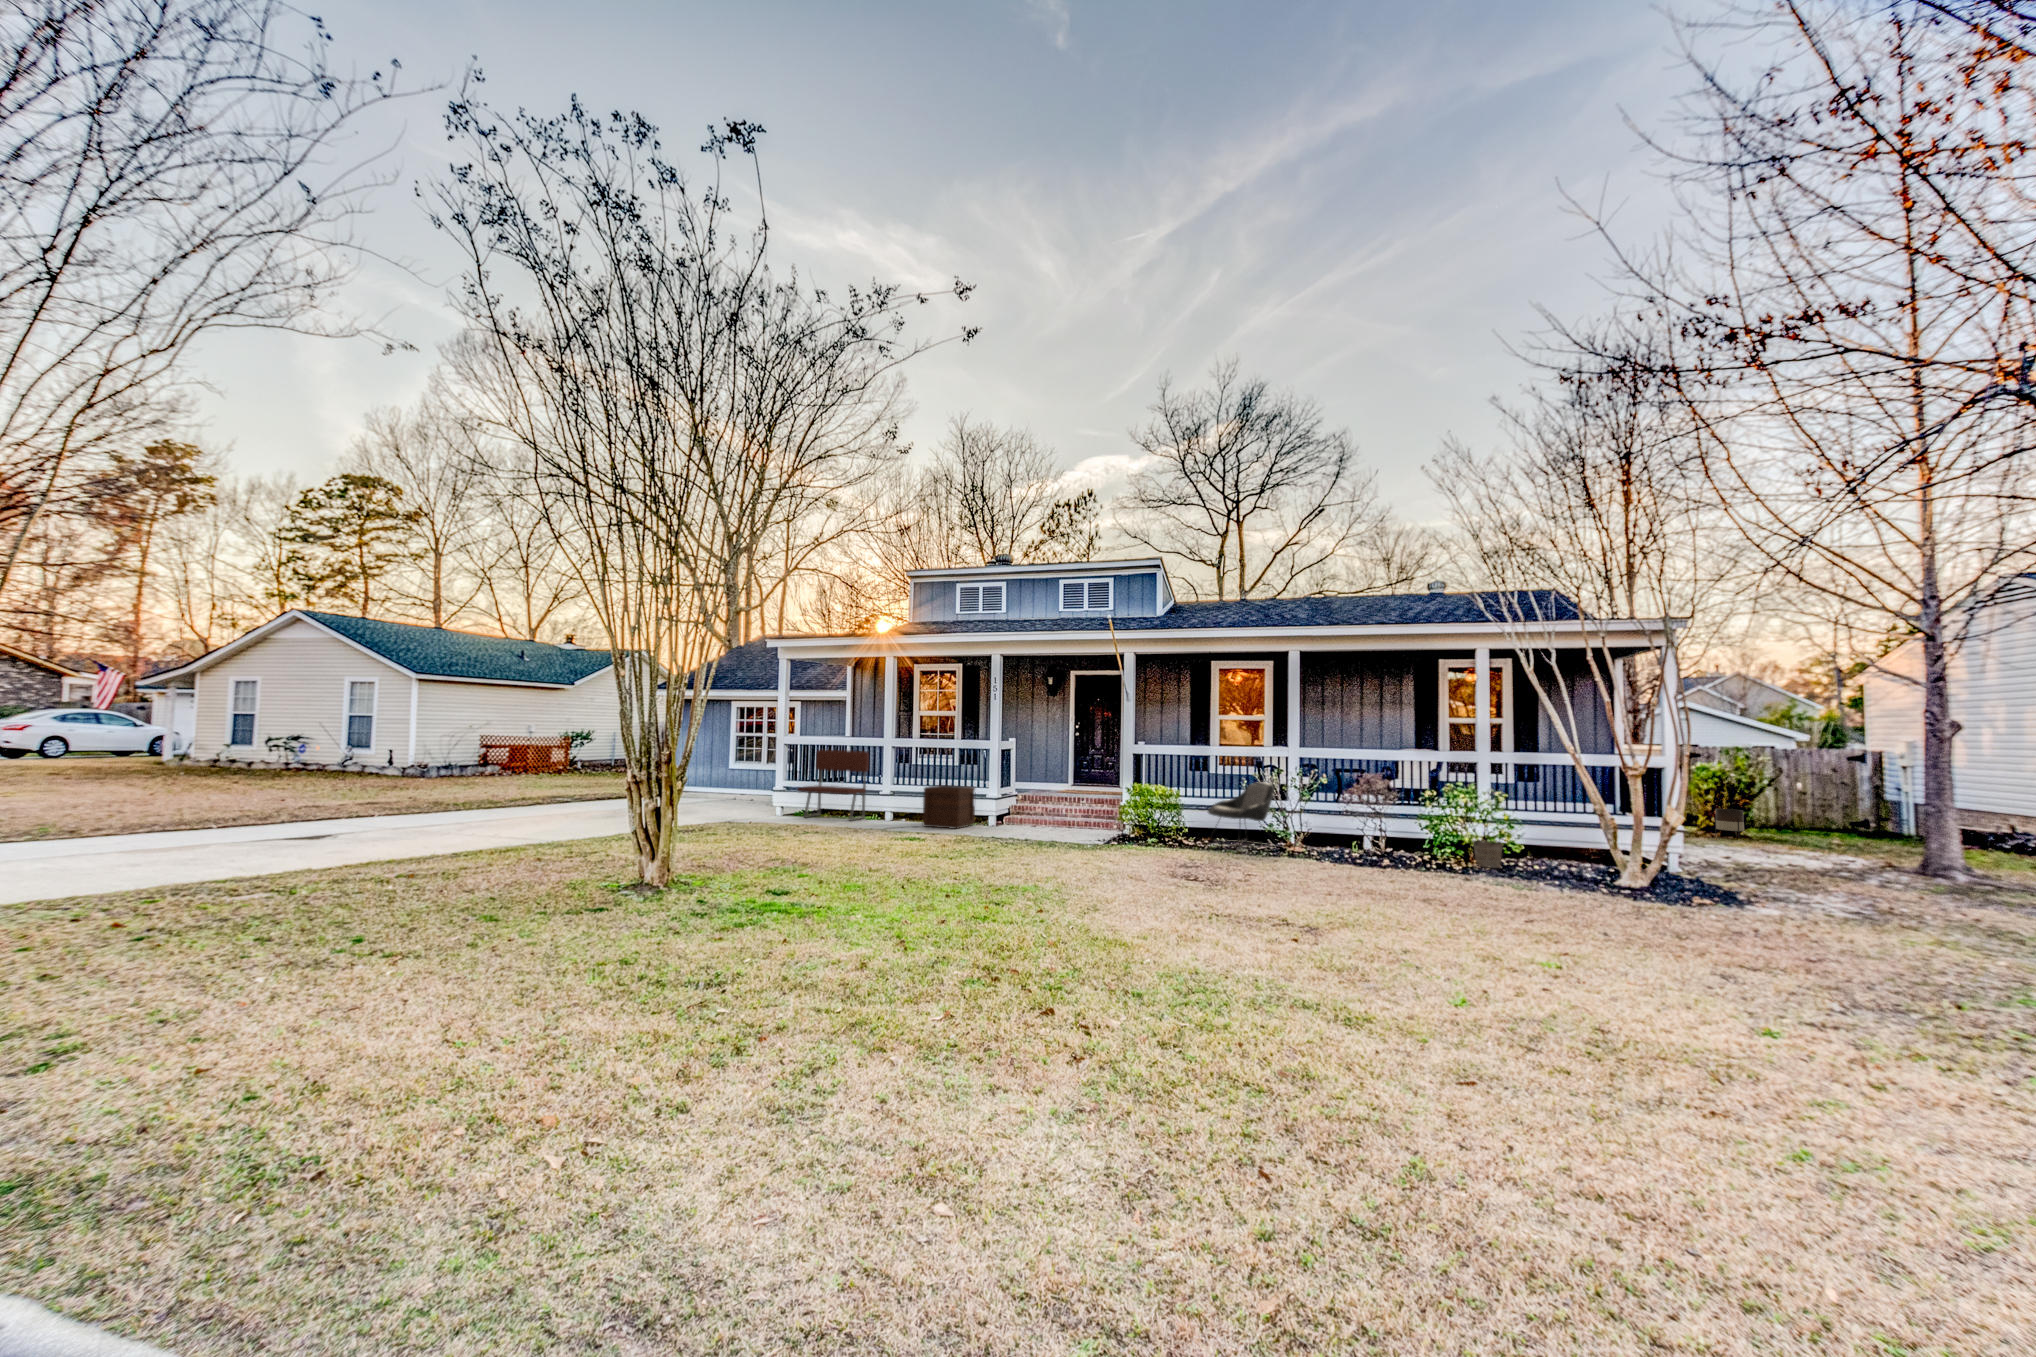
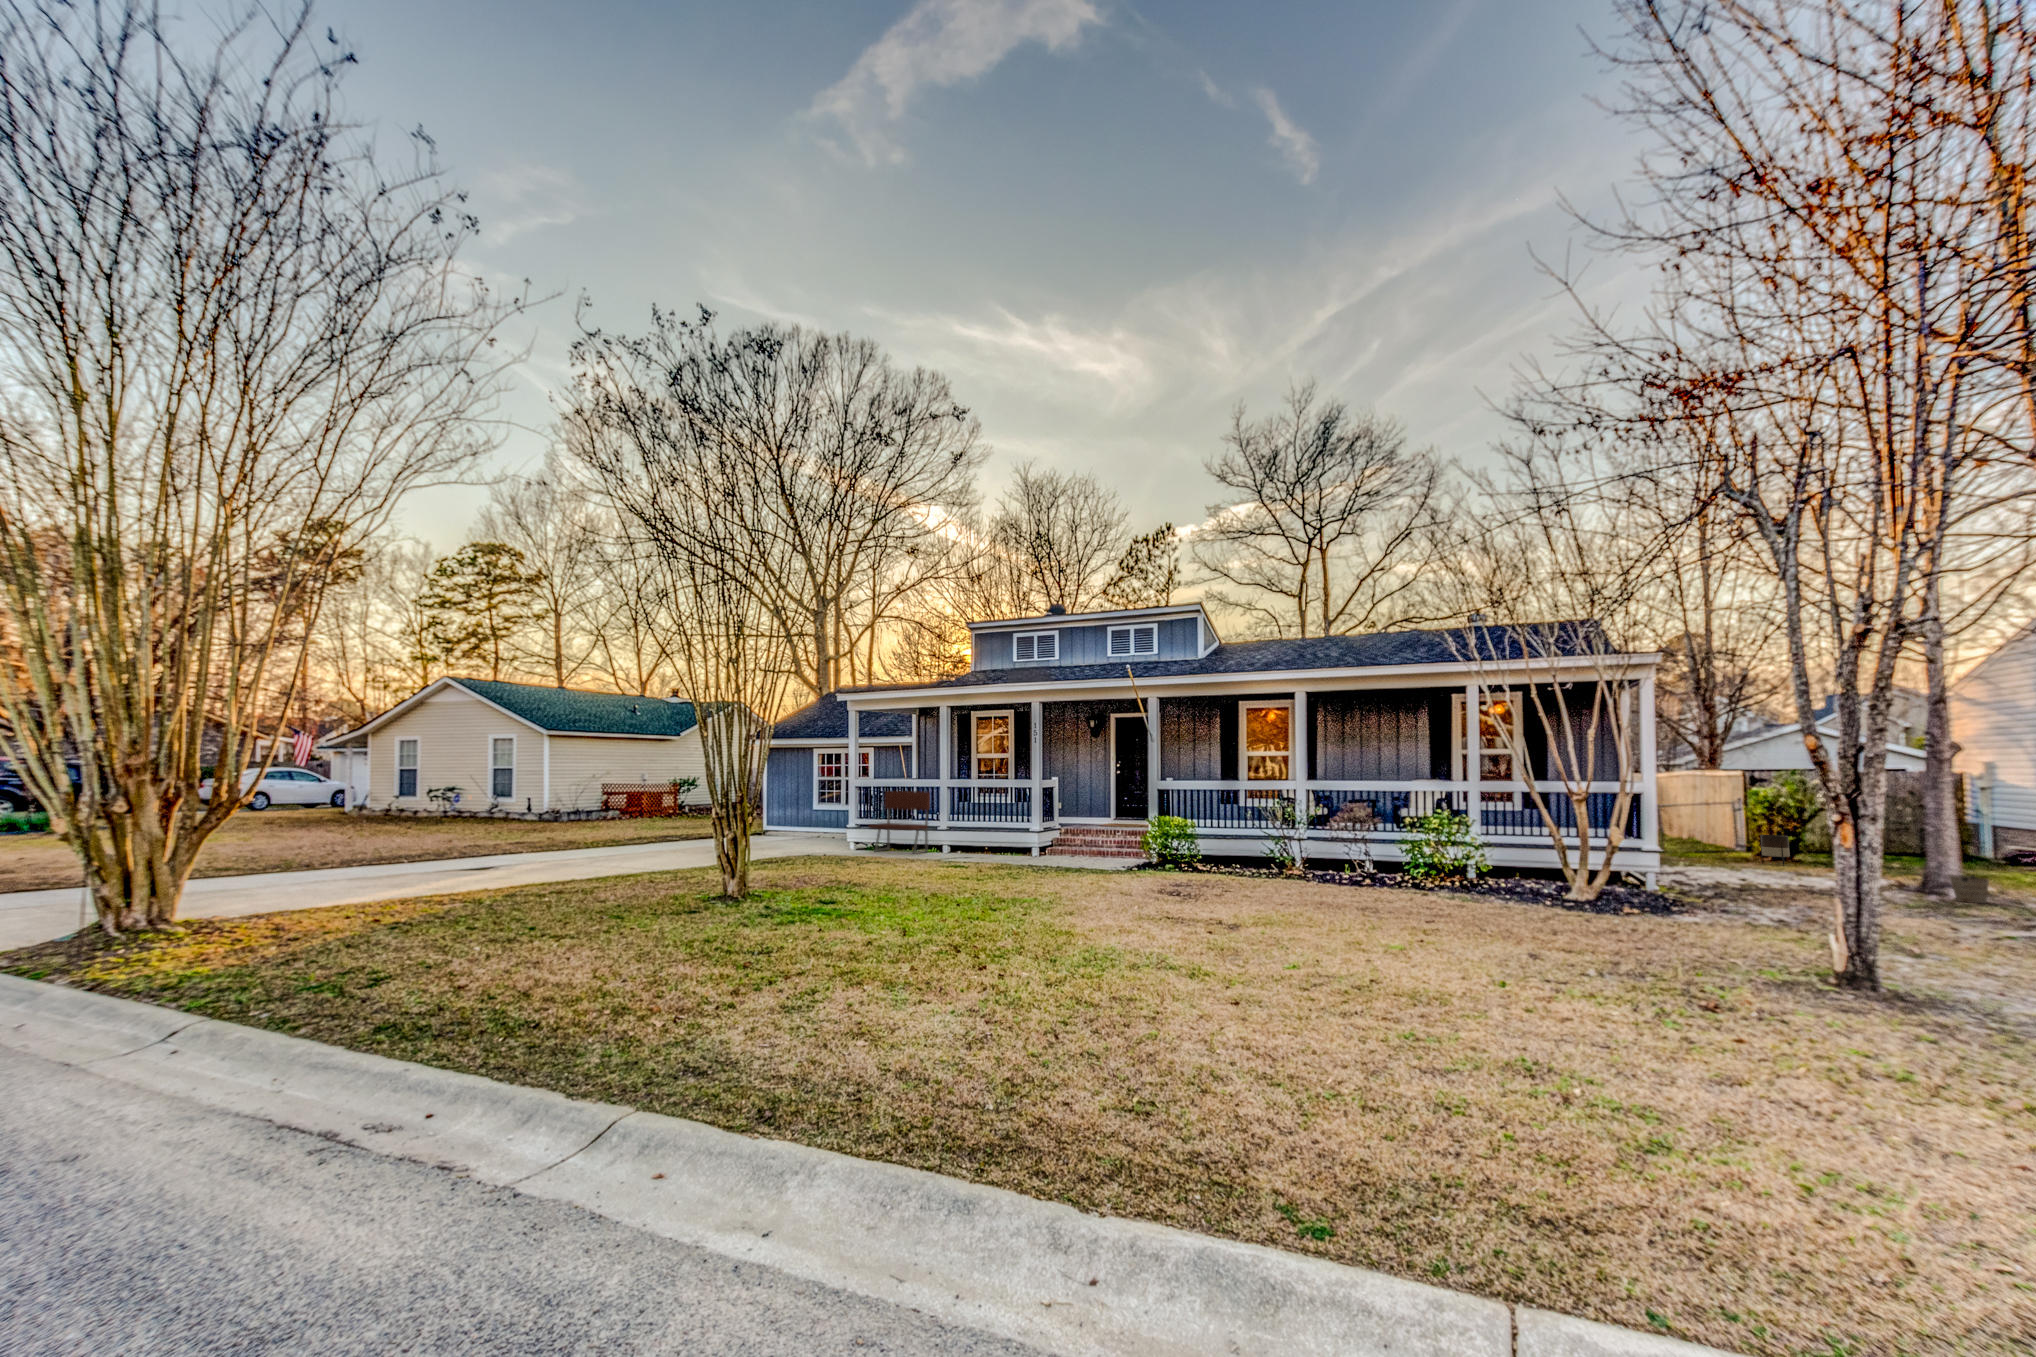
lounge chair: present [1208,782,1275,847] -> none [1225,814,1287,874]
wooden crate: present [923,785,975,829] -> none [975,821,1023,860]
bucket: present [1472,840,1502,868] -> present [1950,875,1989,903]

